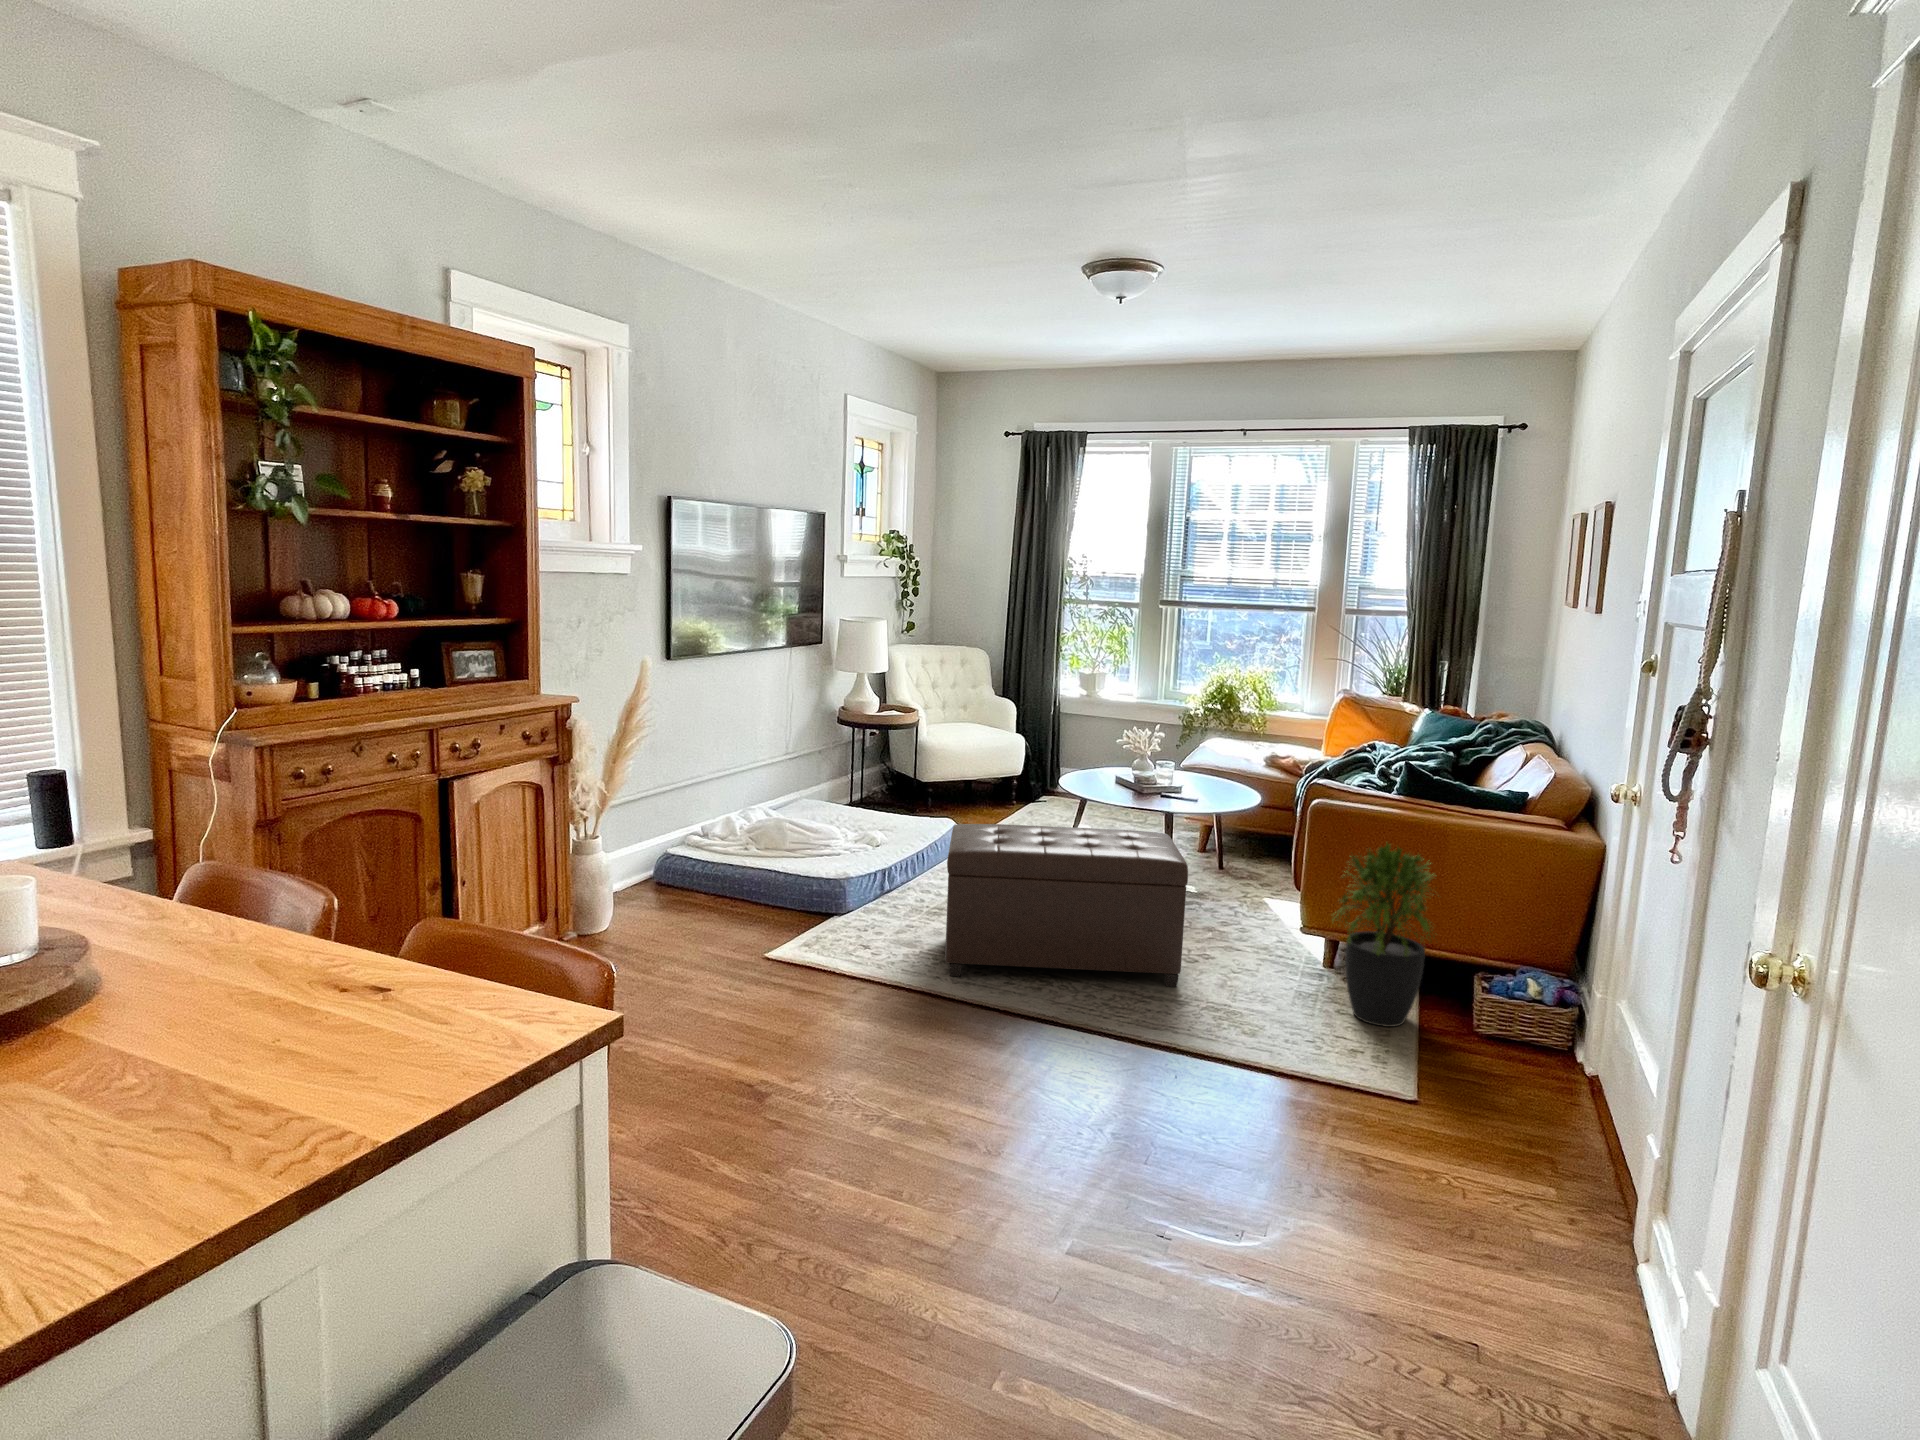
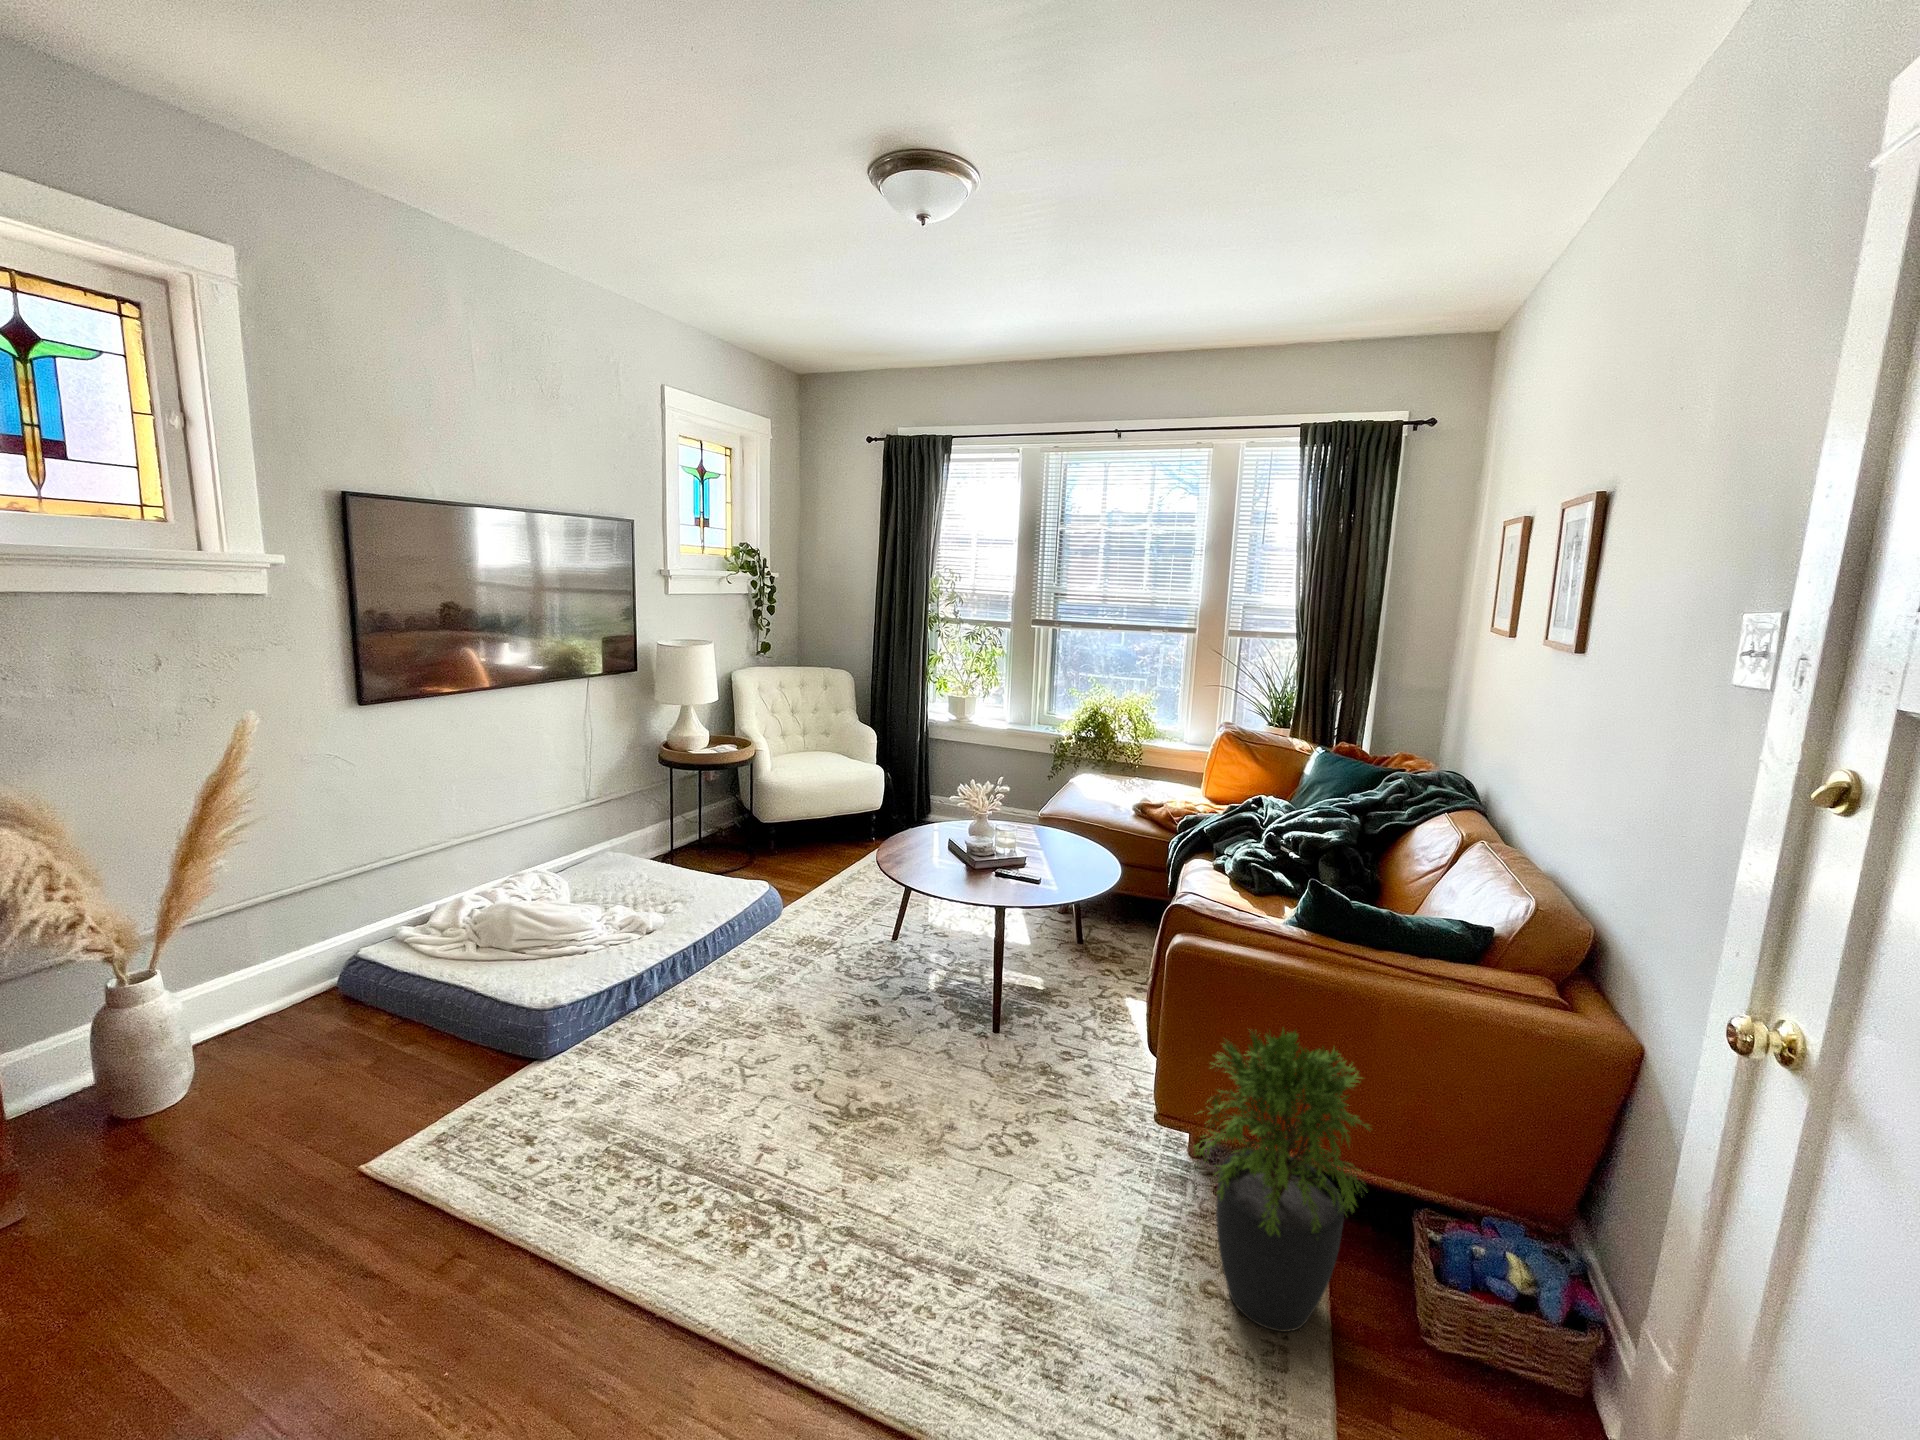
ottoman: present [945,824,1188,987] -> none [601,948,977,1222]

